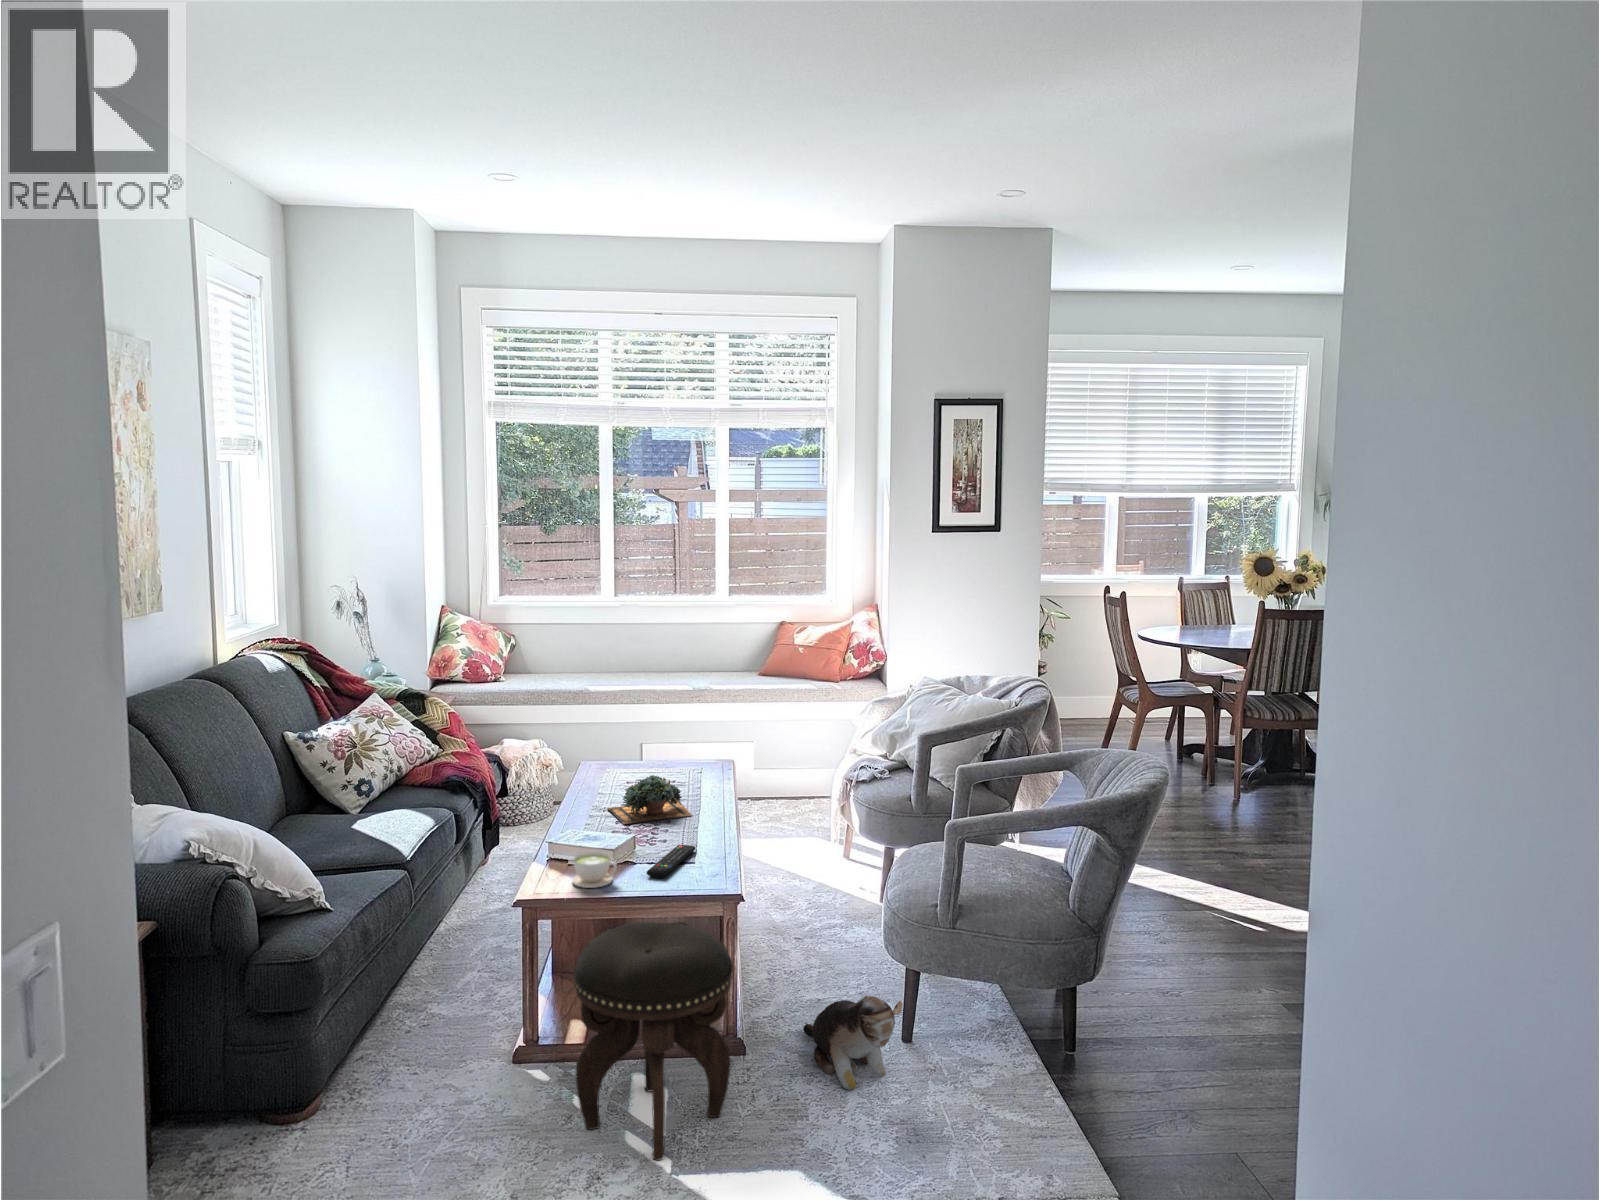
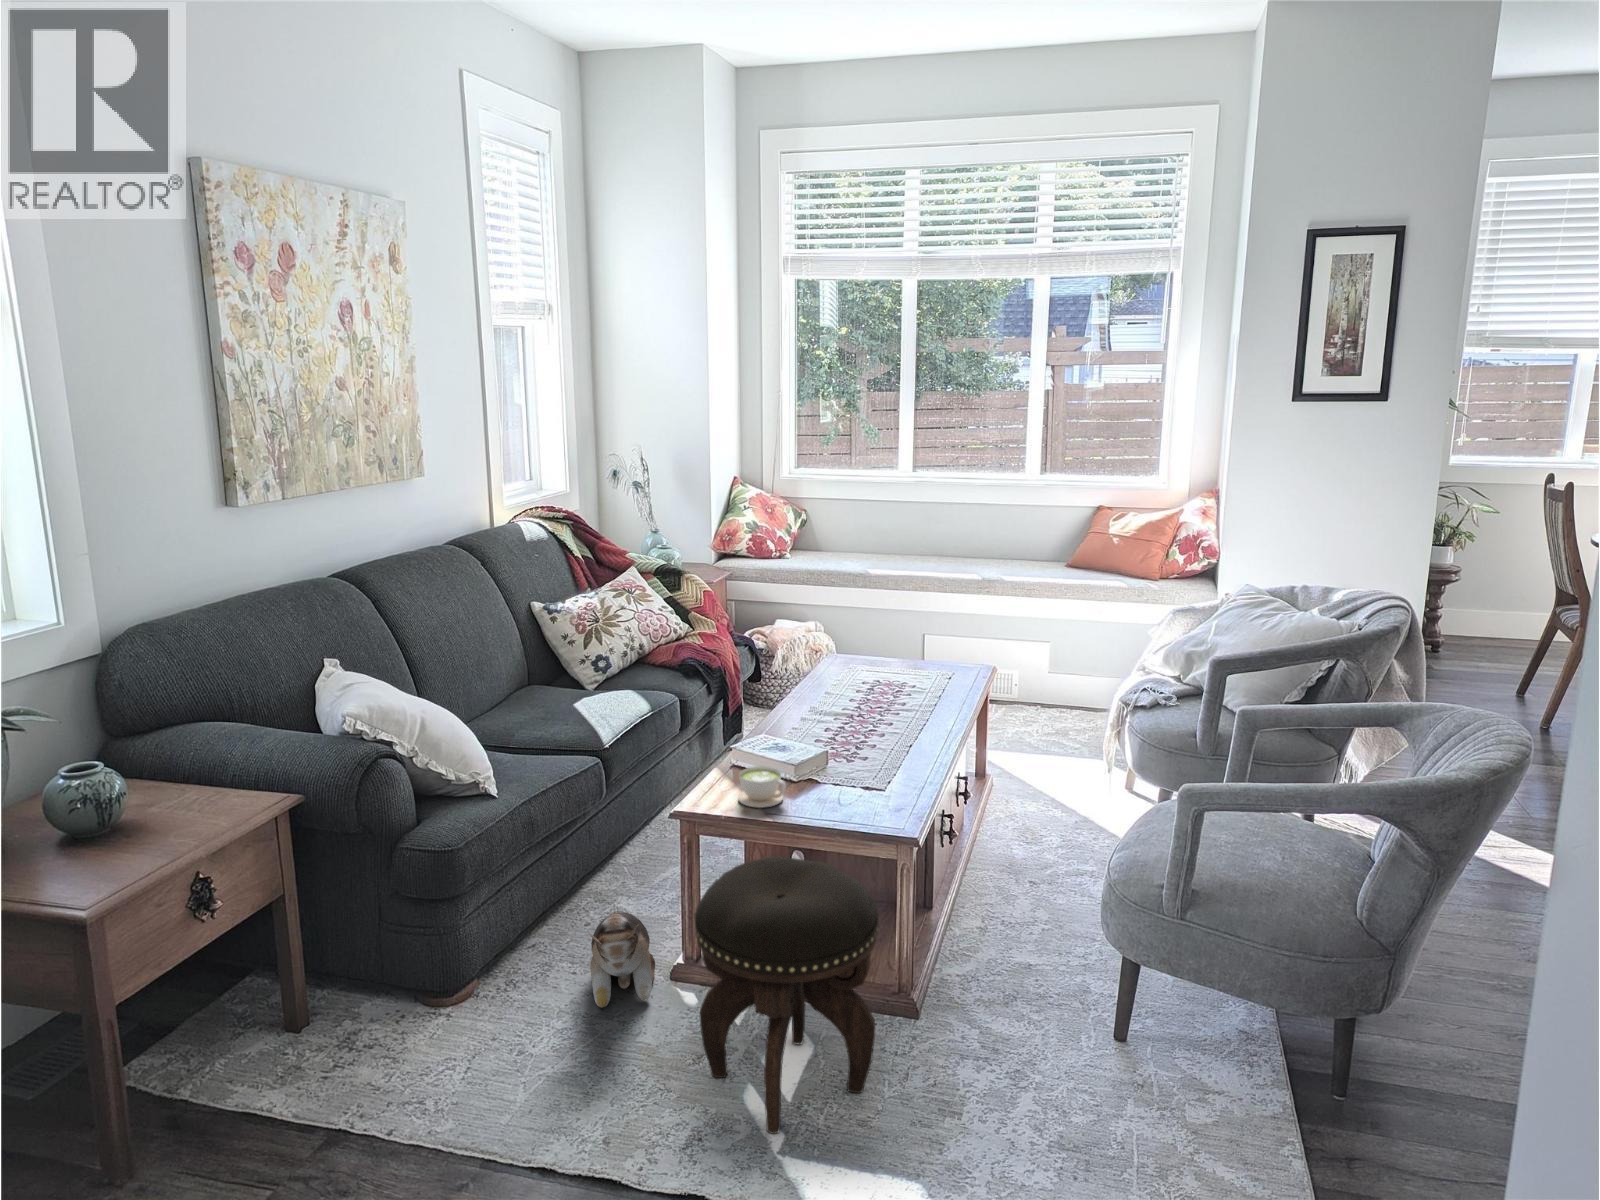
succulent plant: present [608,775,692,824] -> none [823,680,911,733]
remote control: present [647,845,695,878] -> none [821,766,893,805]
plush toy: present [803,996,902,1090] -> present [588,912,655,1008]

